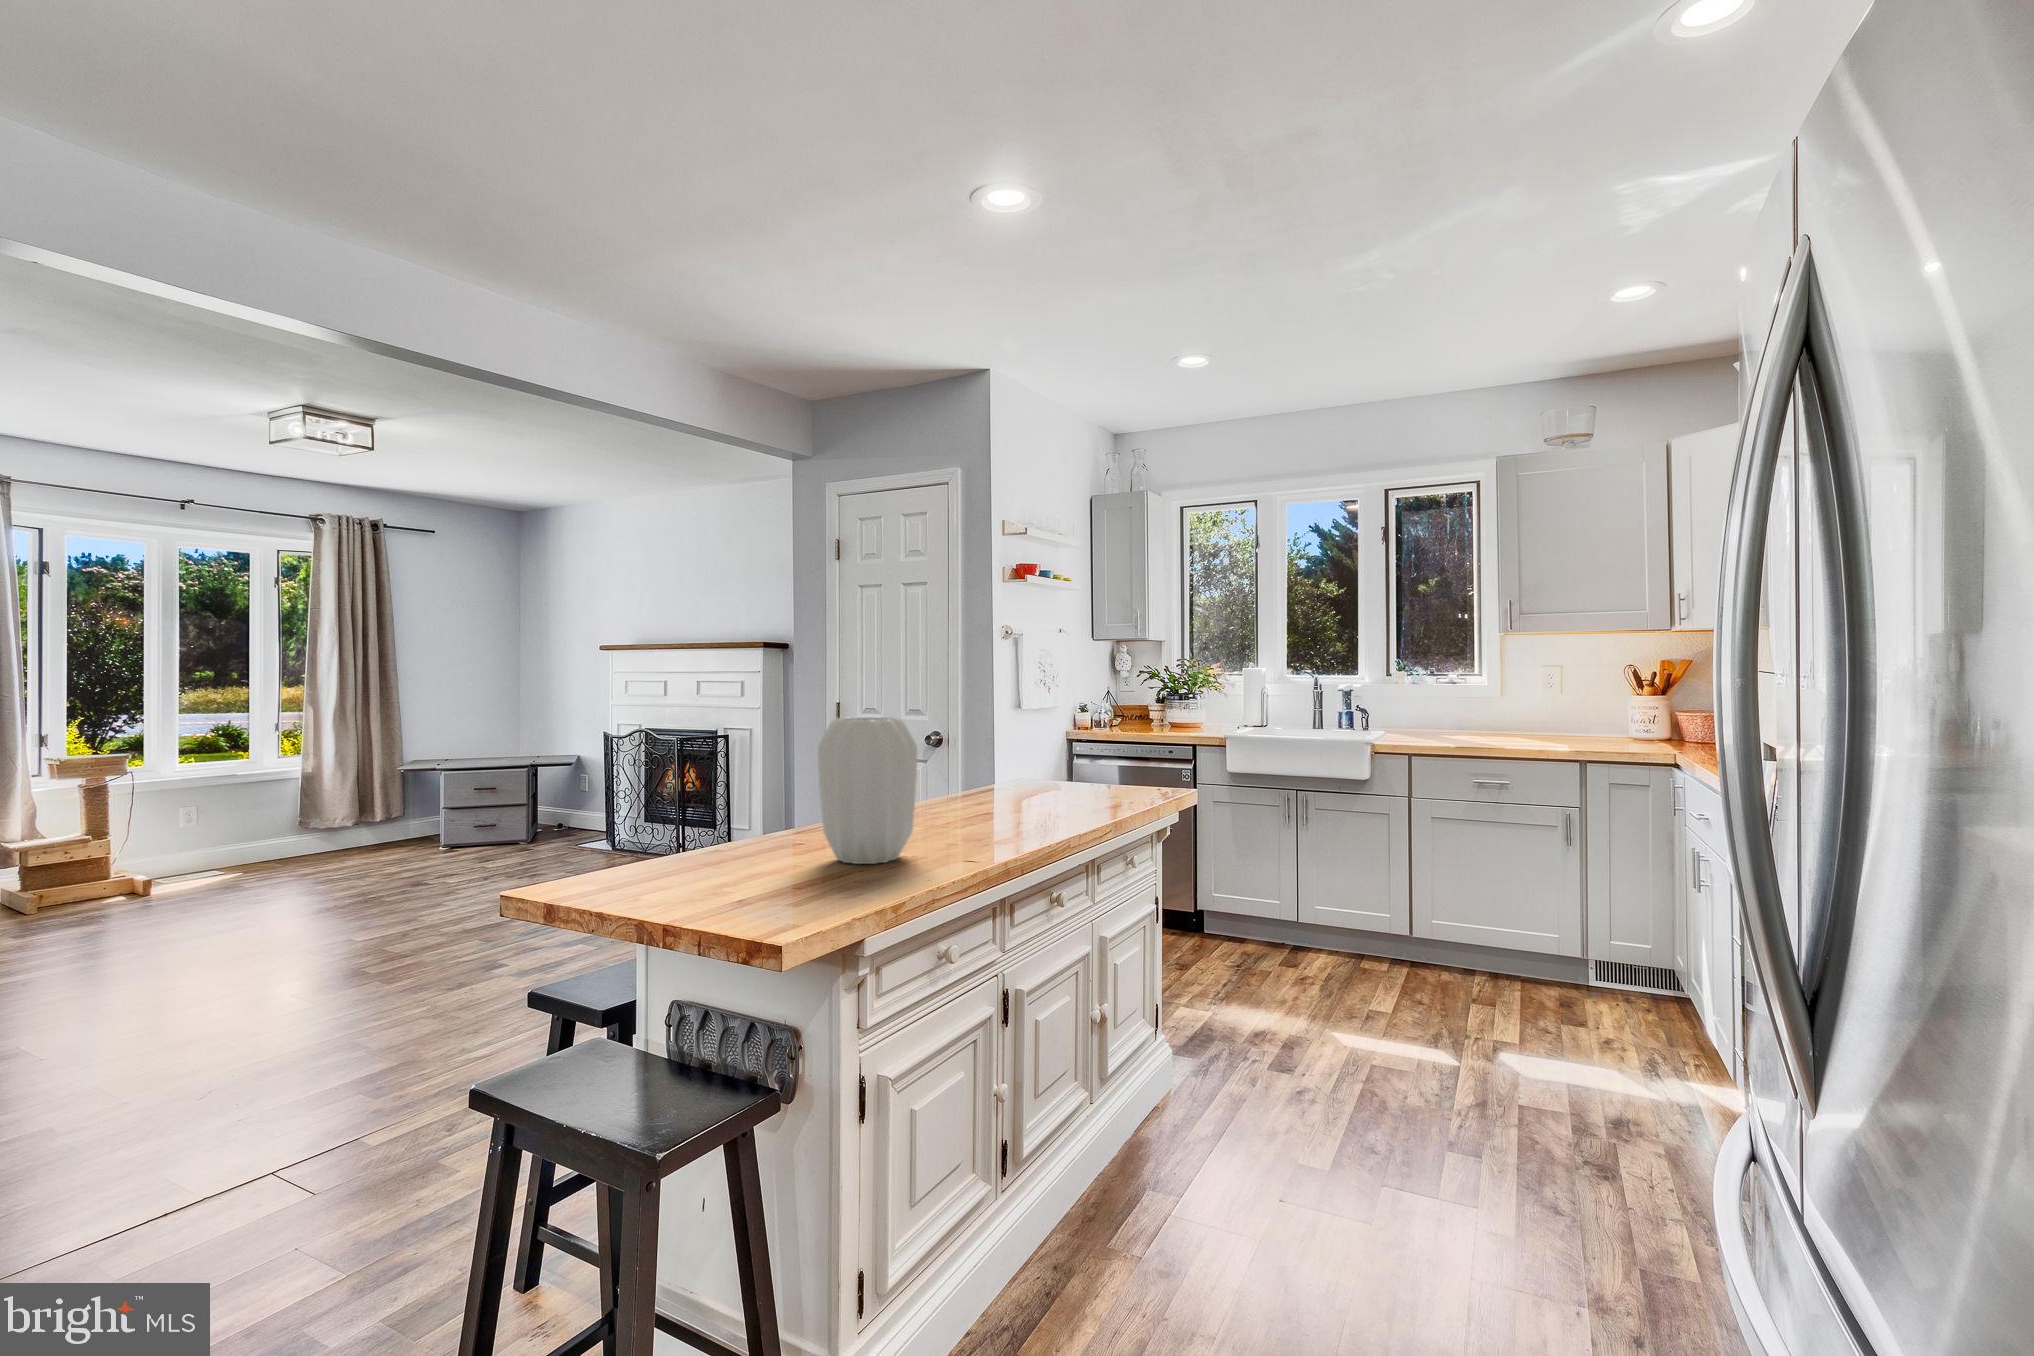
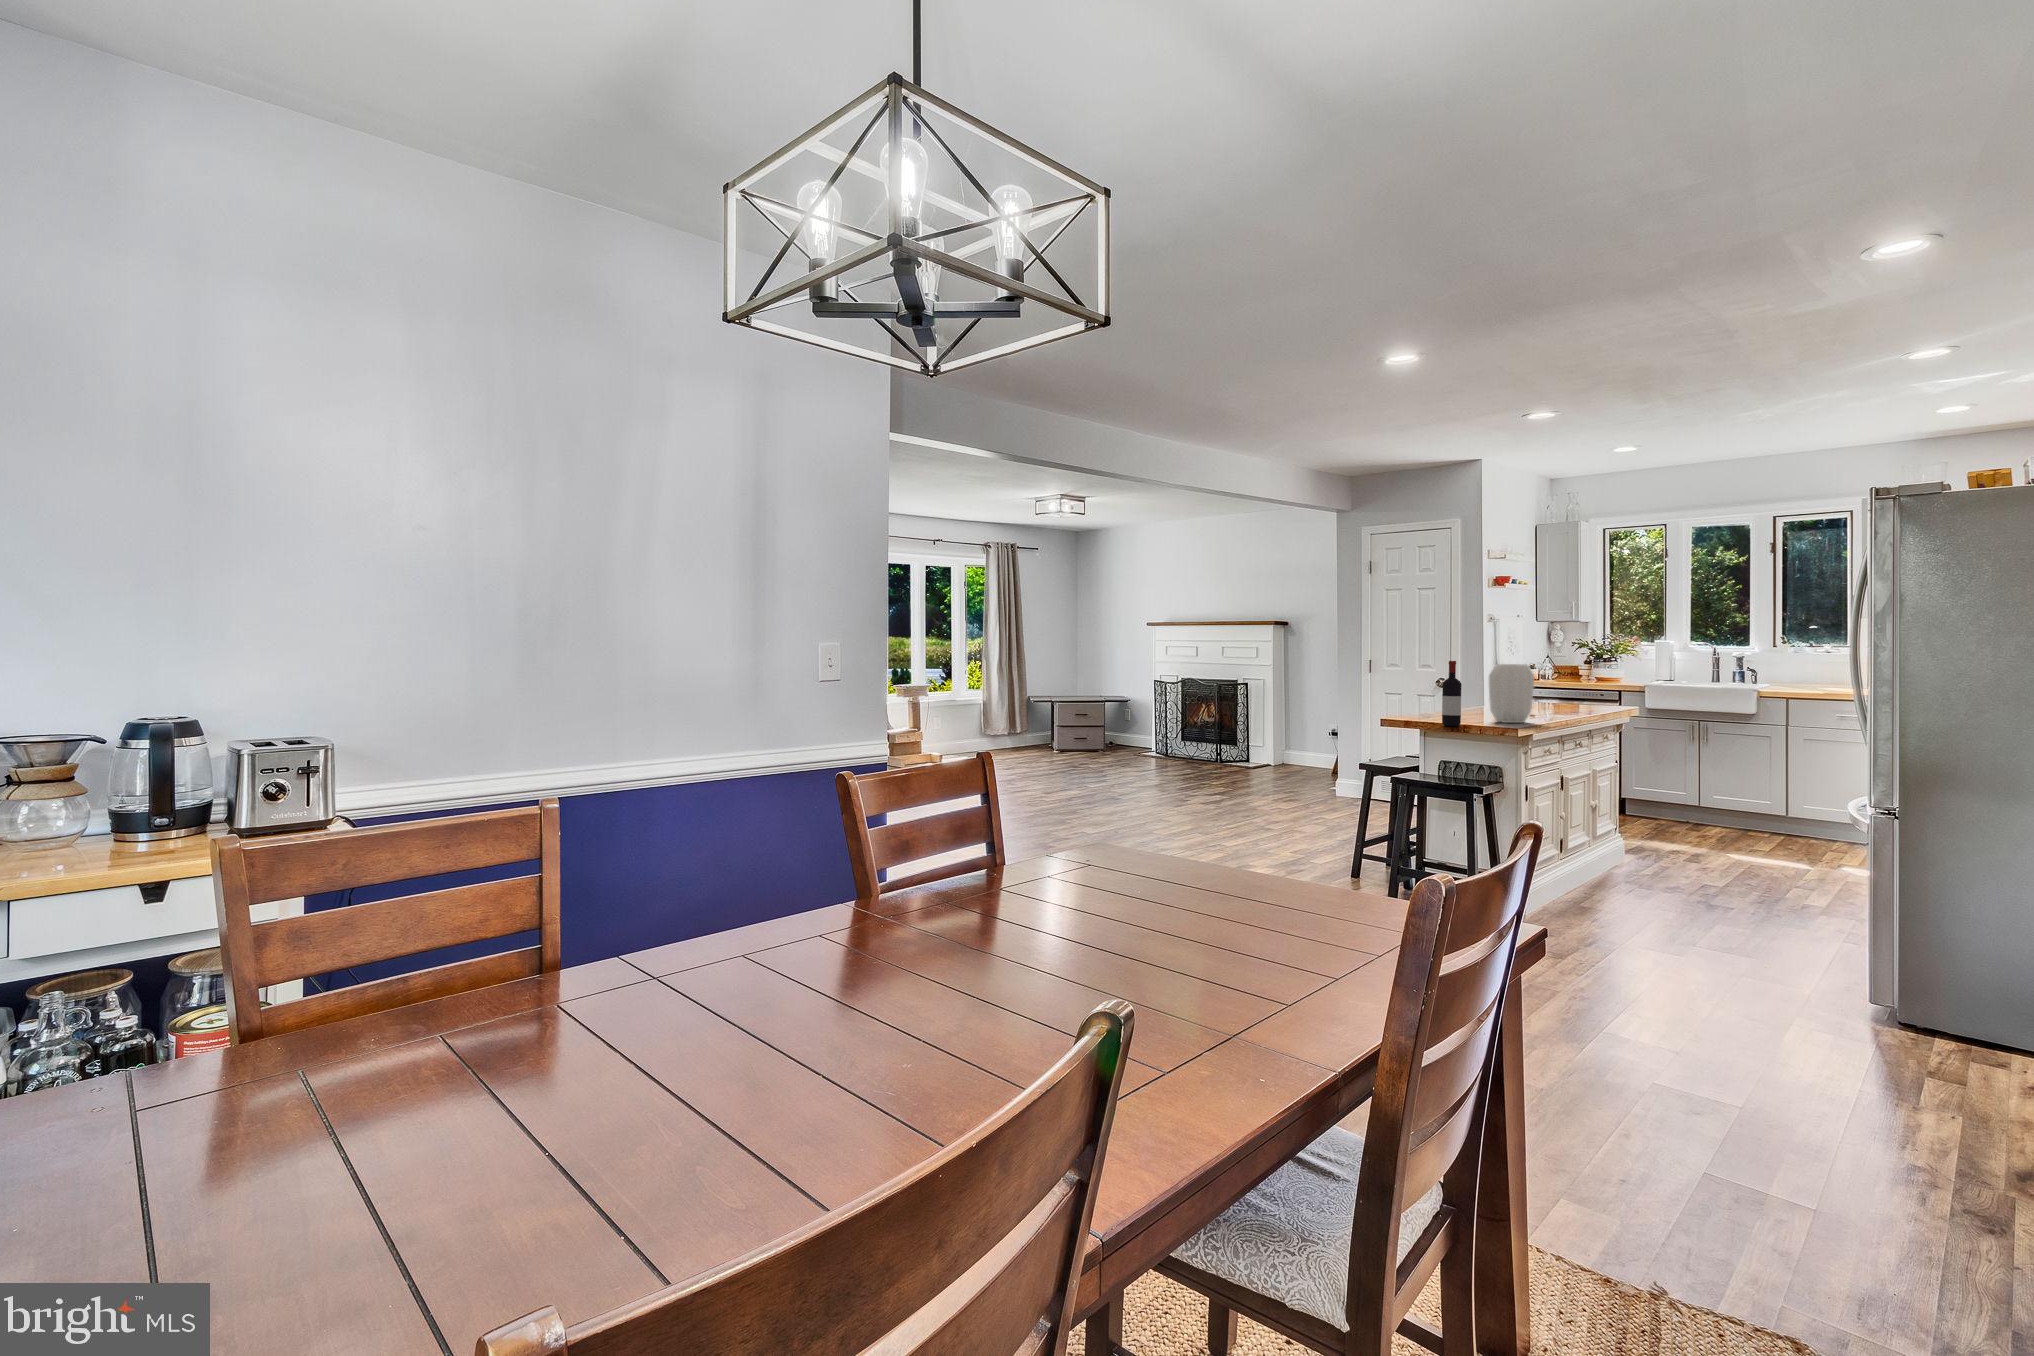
wine bottle: none [661,714,710,891] -> present [1442,661,1462,726]

